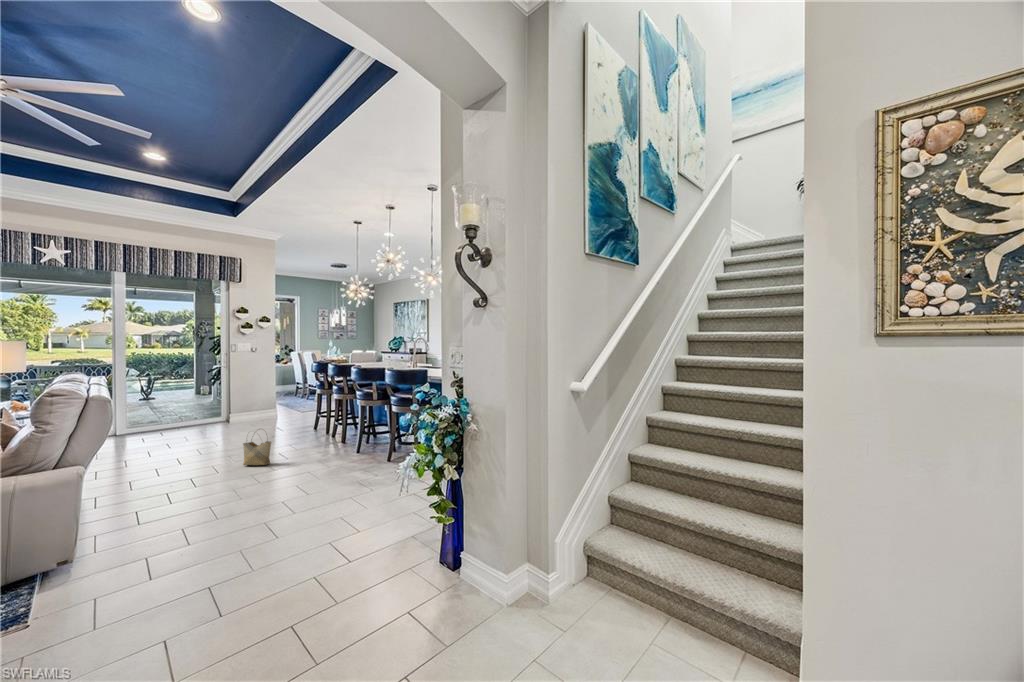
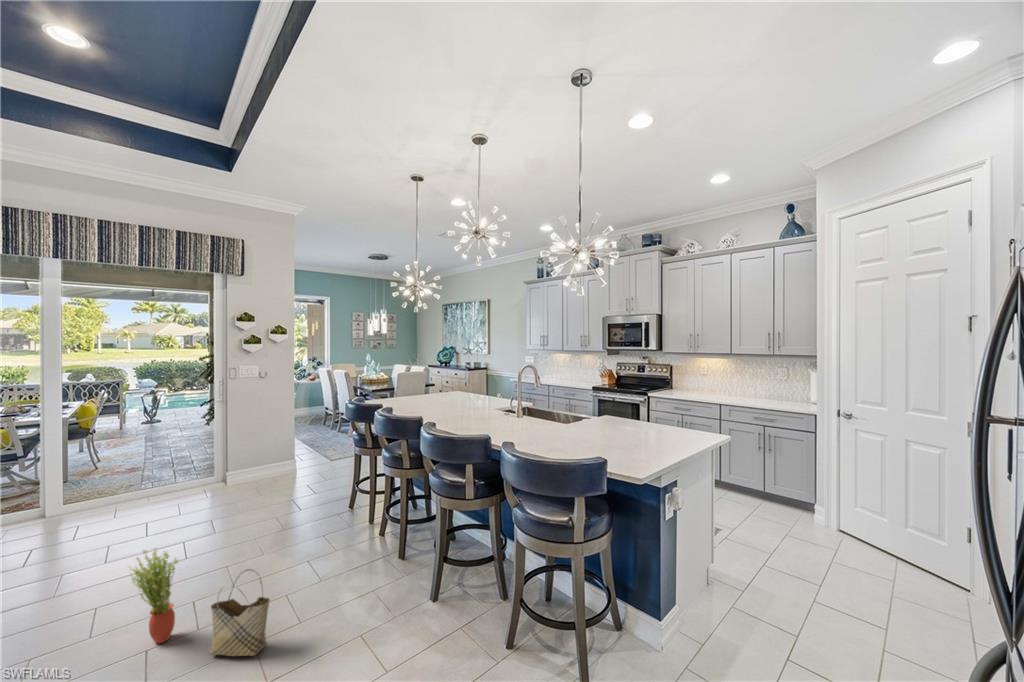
potted plant: none [200,419,224,465] -> present [130,549,178,644]

